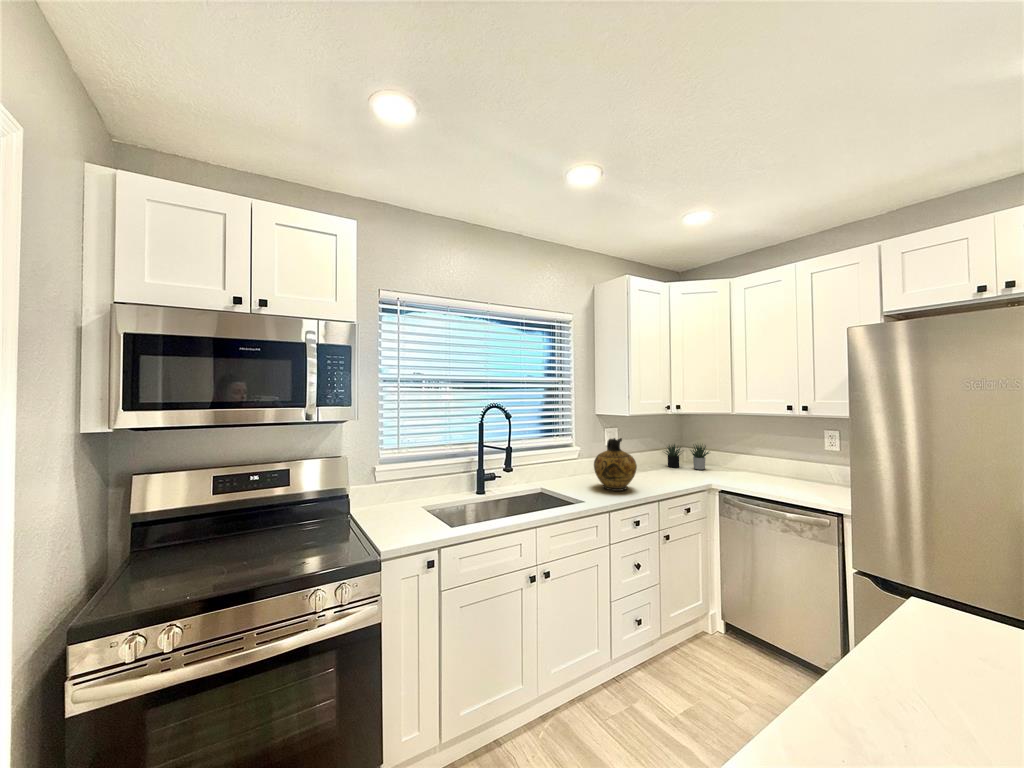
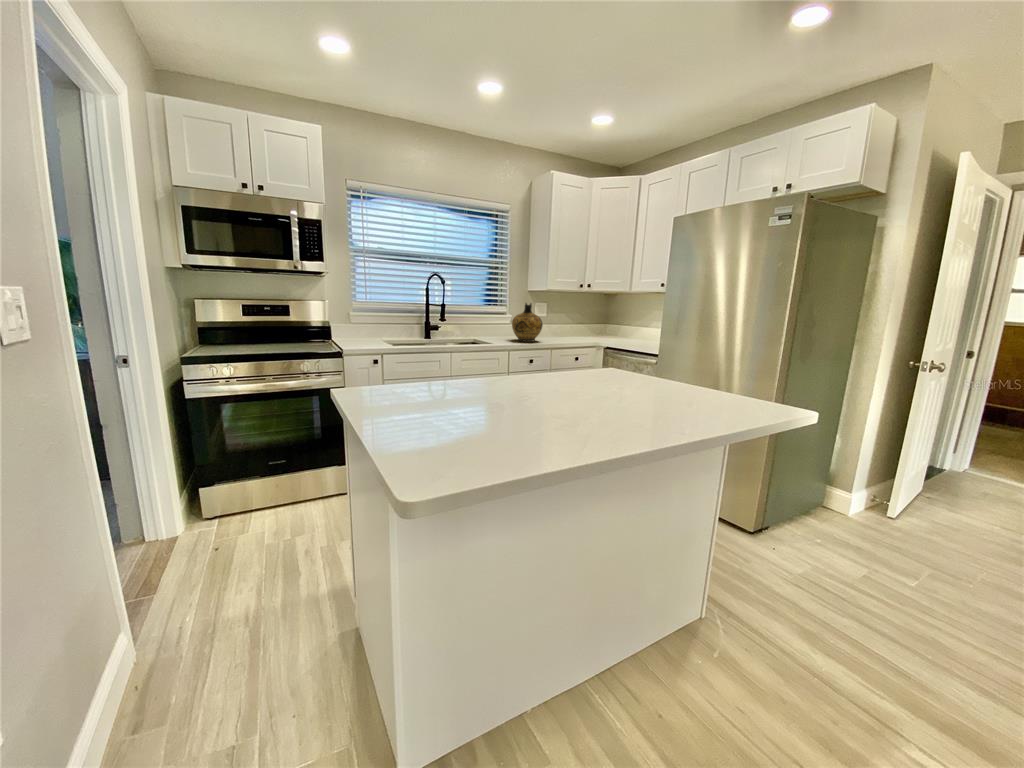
succulent plant: present [665,444,709,470] -> none [584,316,621,338]

